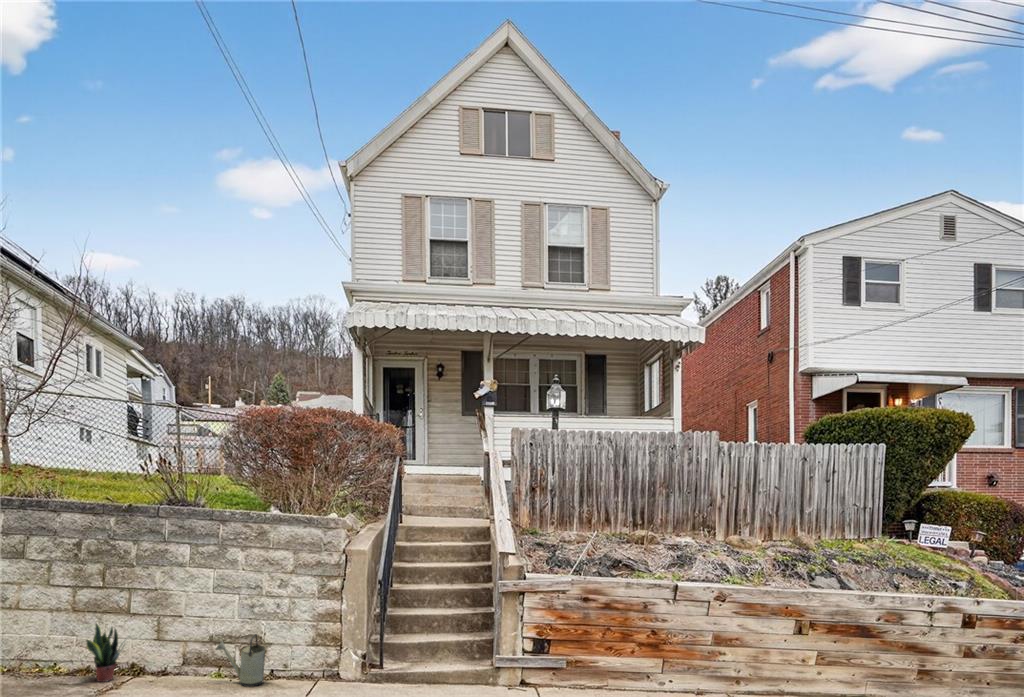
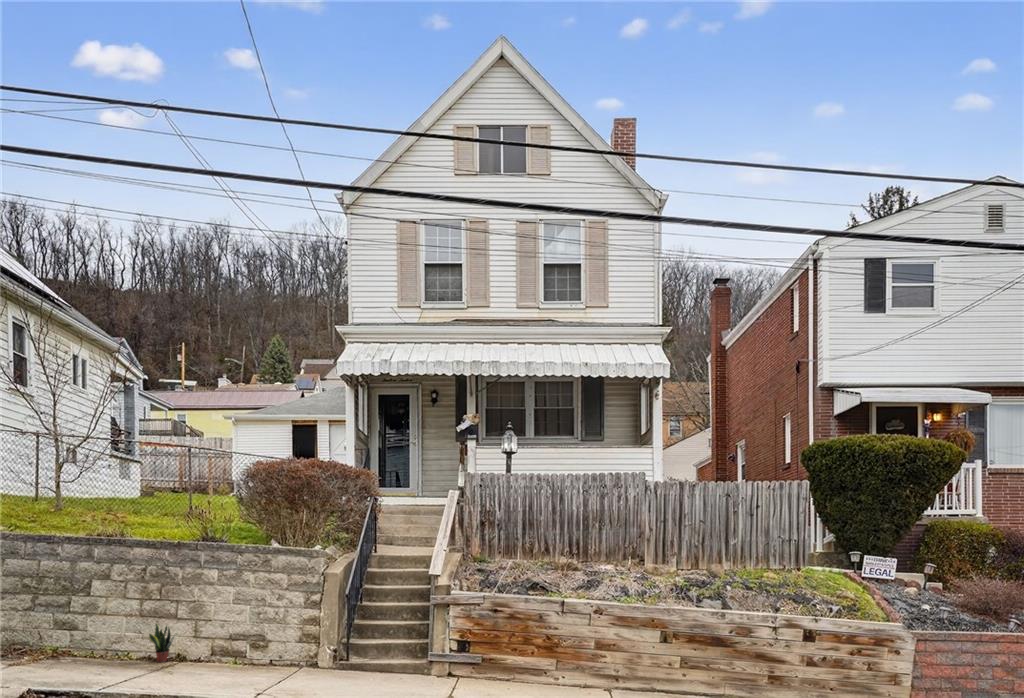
watering can: present [216,634,266,687] -> none [232,633,268,669]

